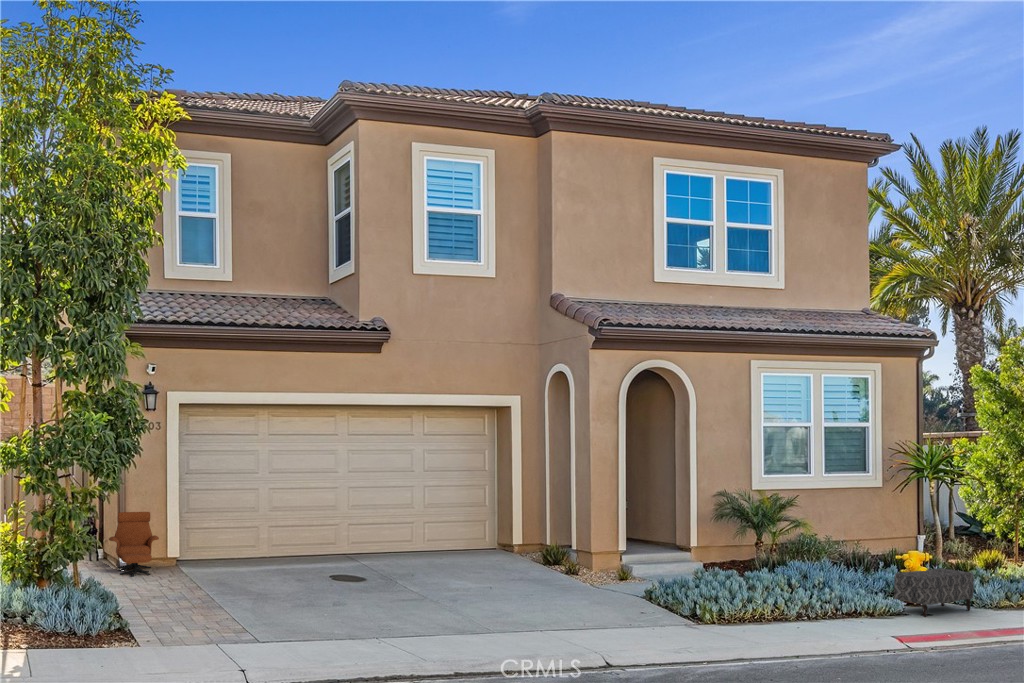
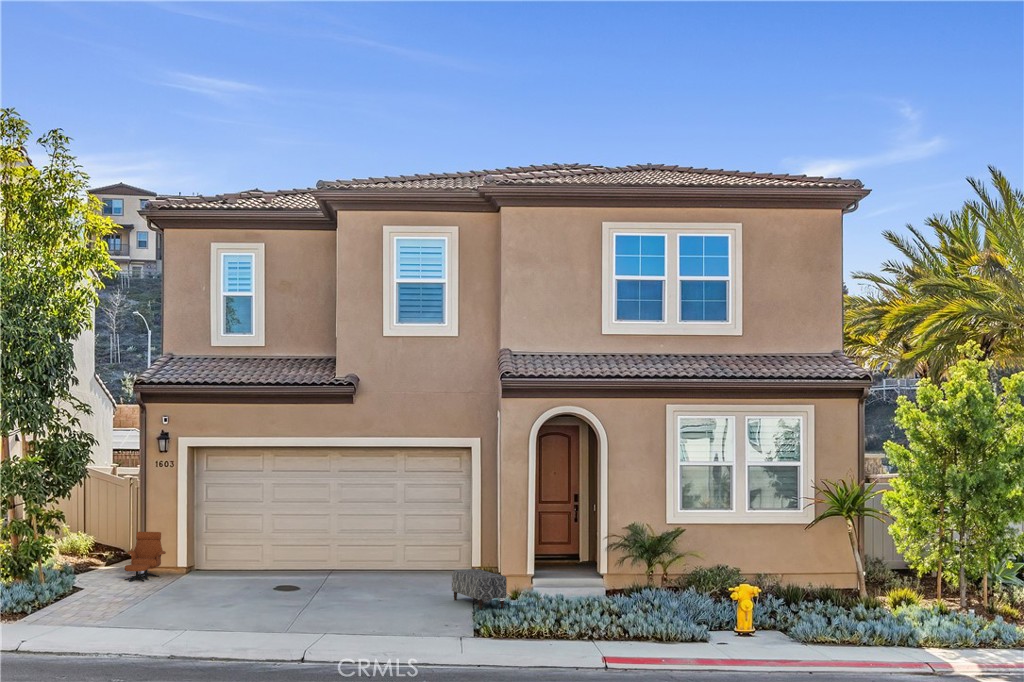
bench: present [894,568,974,617] -> present [452,569,507,609]

